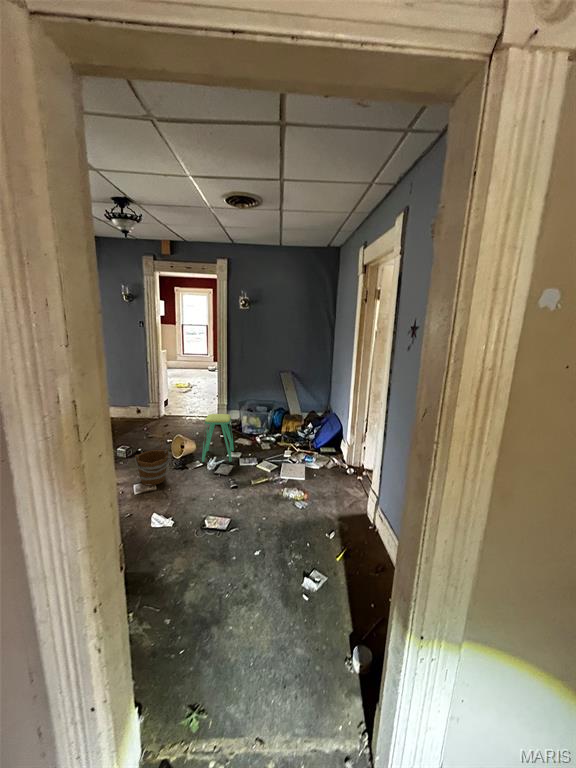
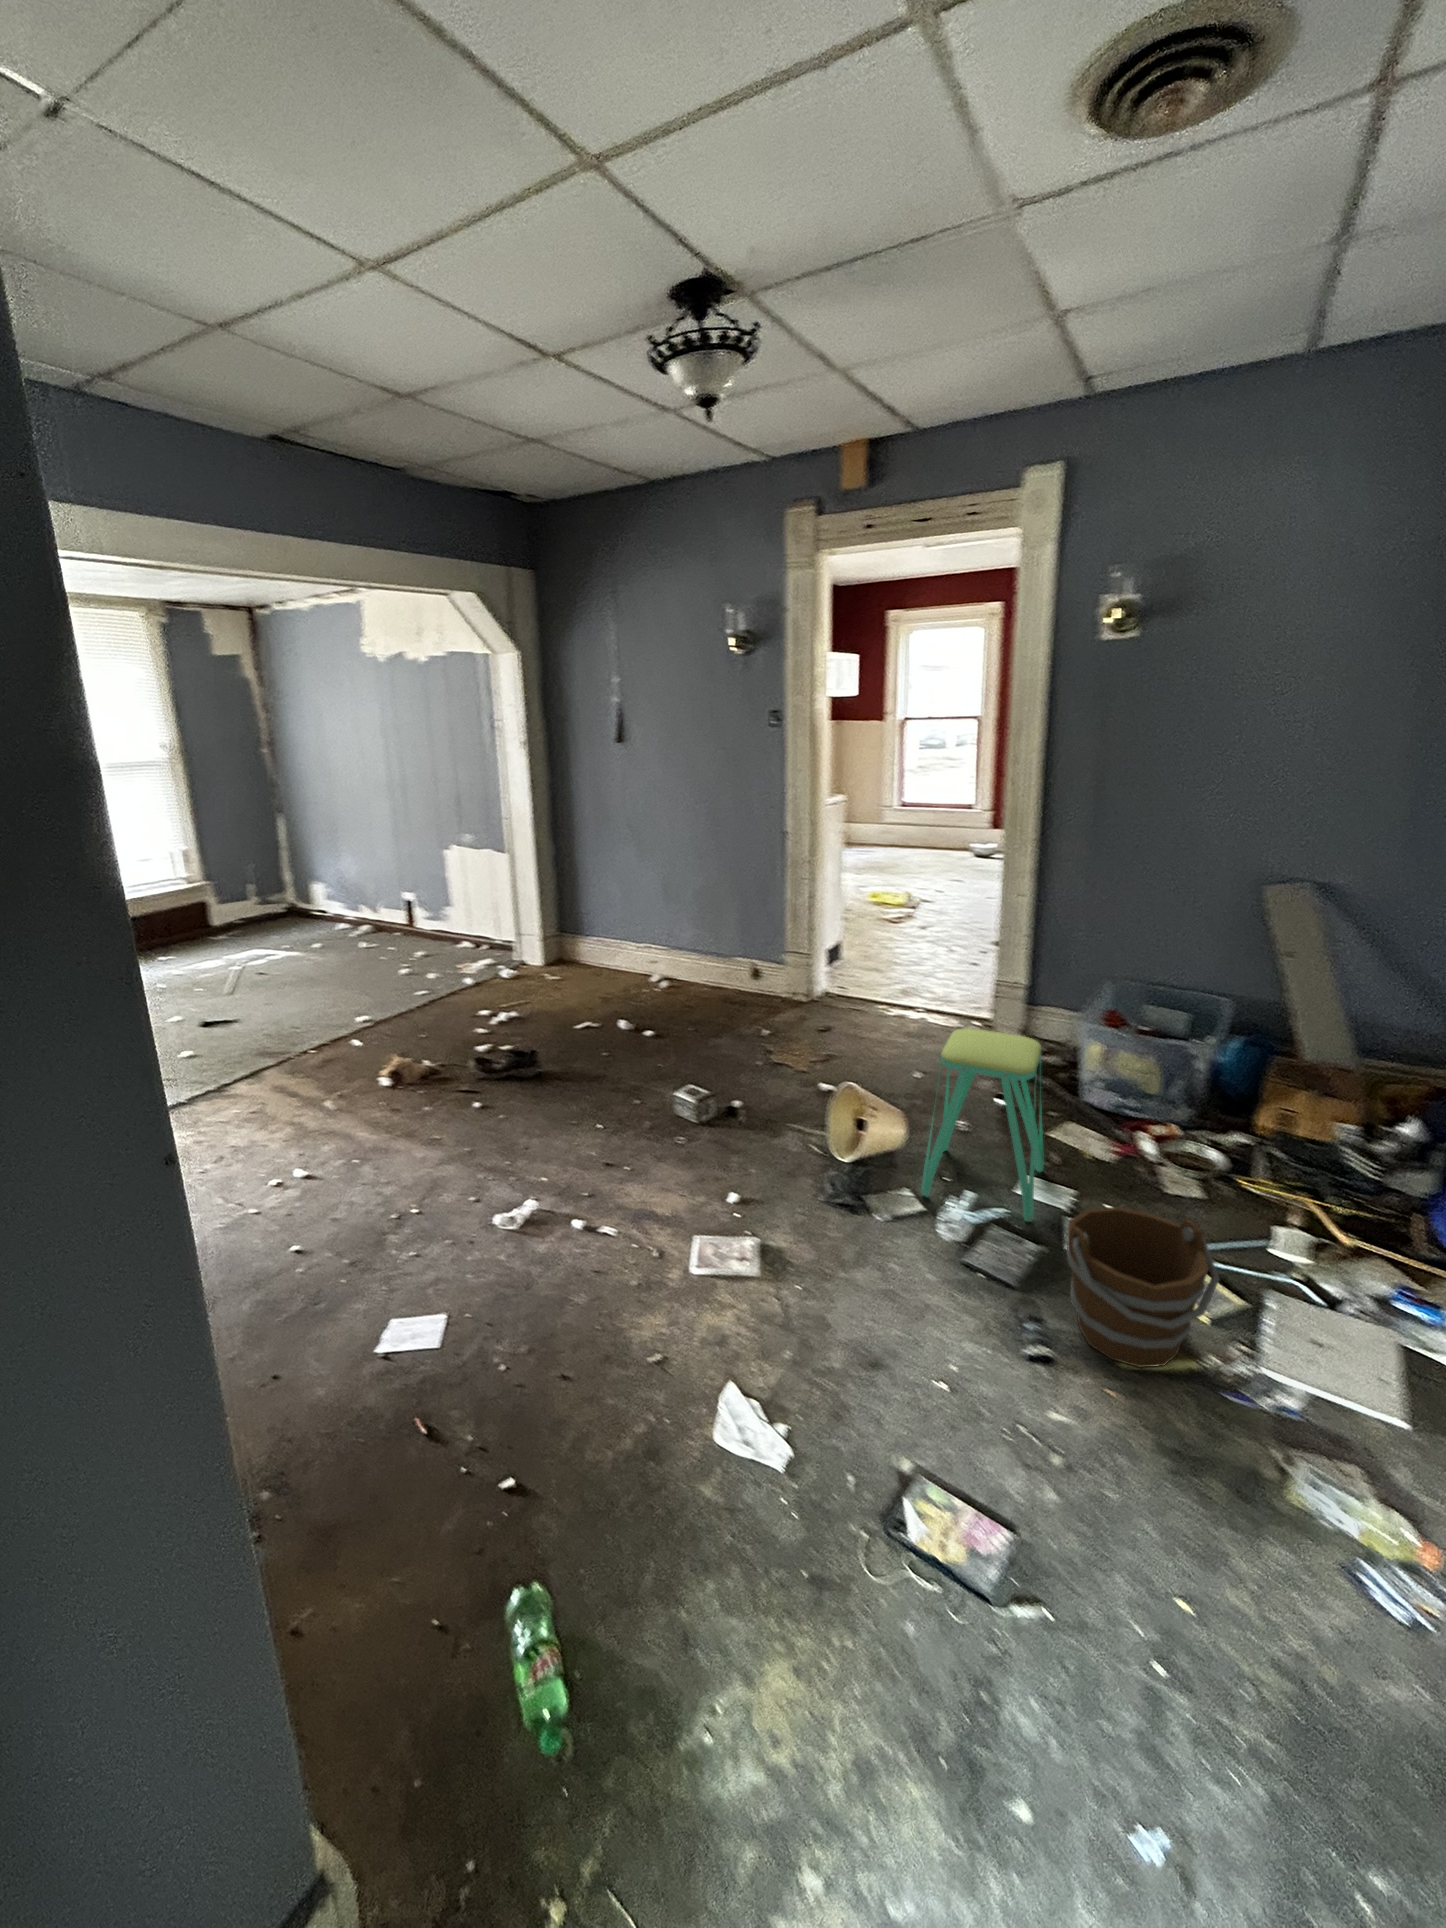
bucket: present [135,449,171,485] -> present [1067,1207,1219,1367]

